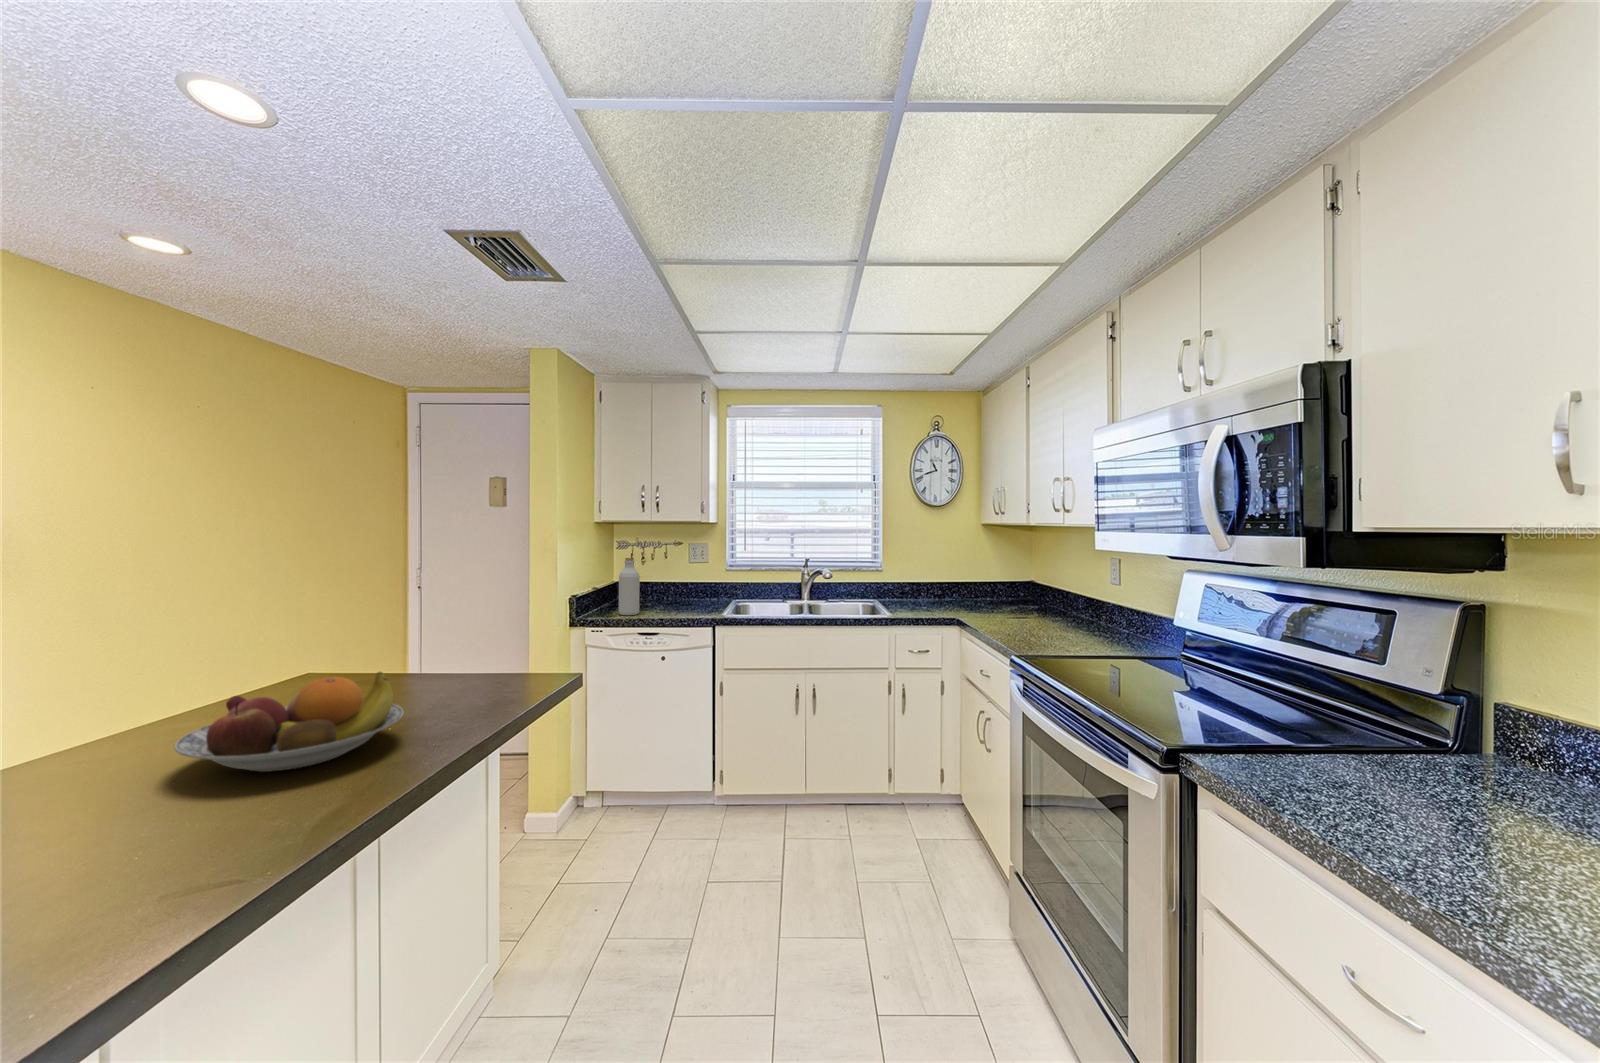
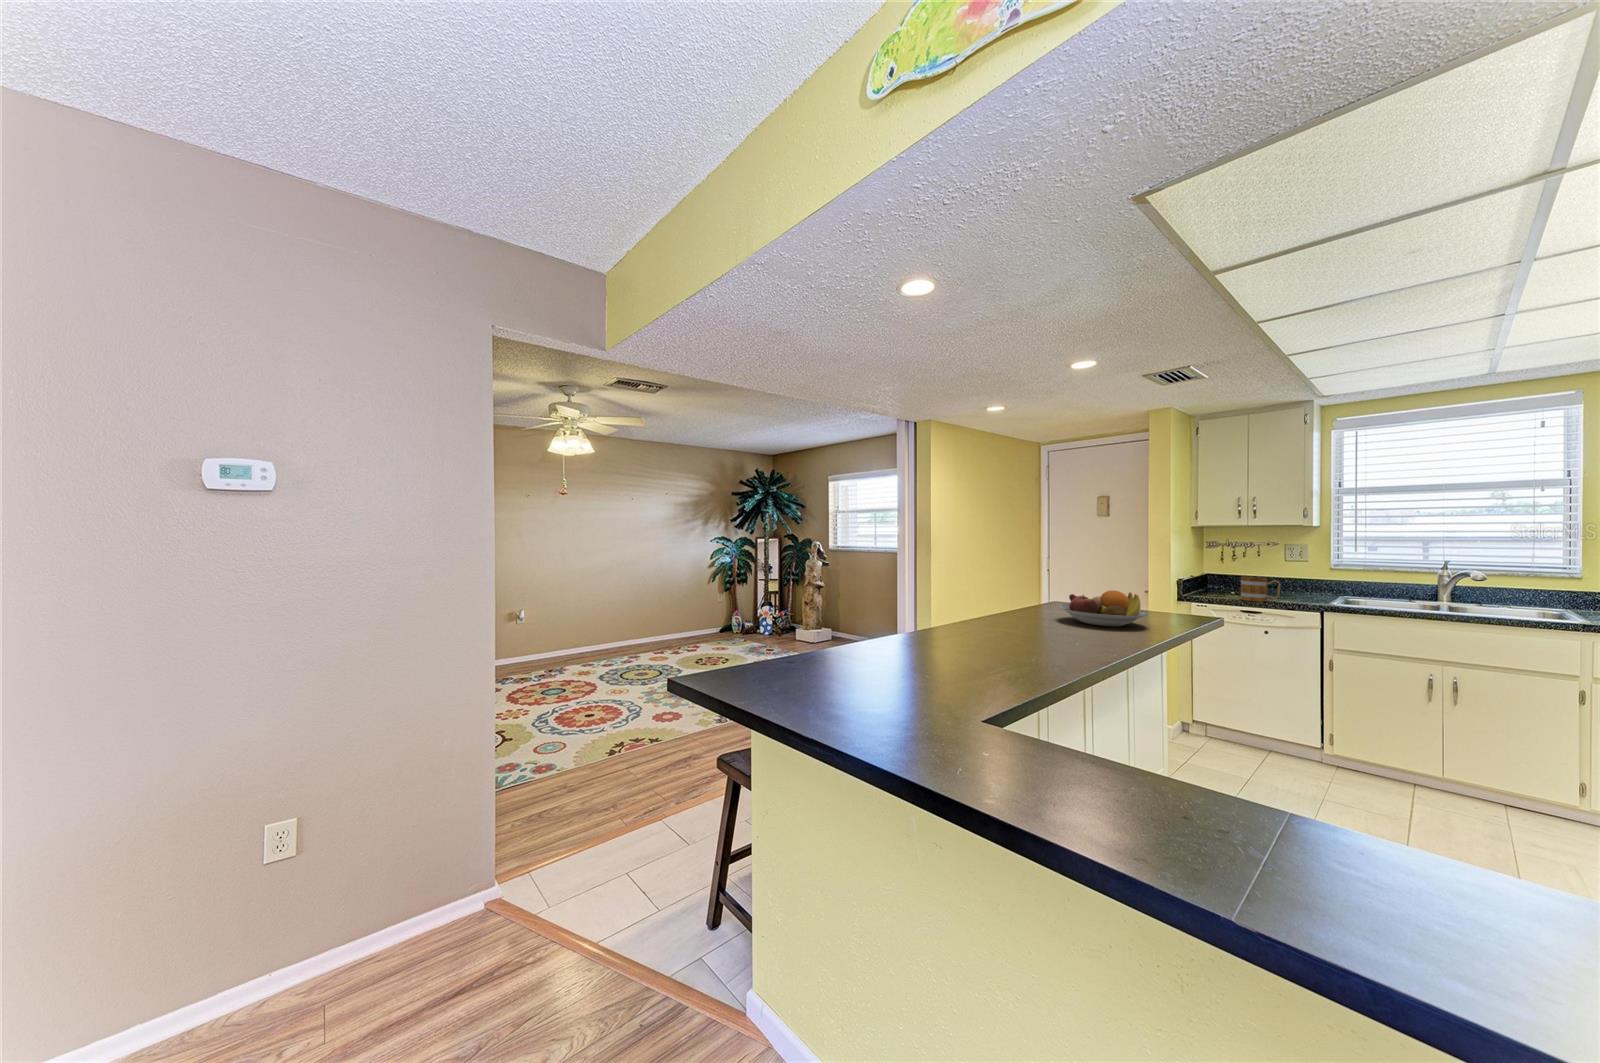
bottle: present [619,558,640,615] -> none [1217,553,1238,597]
mug: none [640,588,678,620] -> present [1240,577,1281,602]

